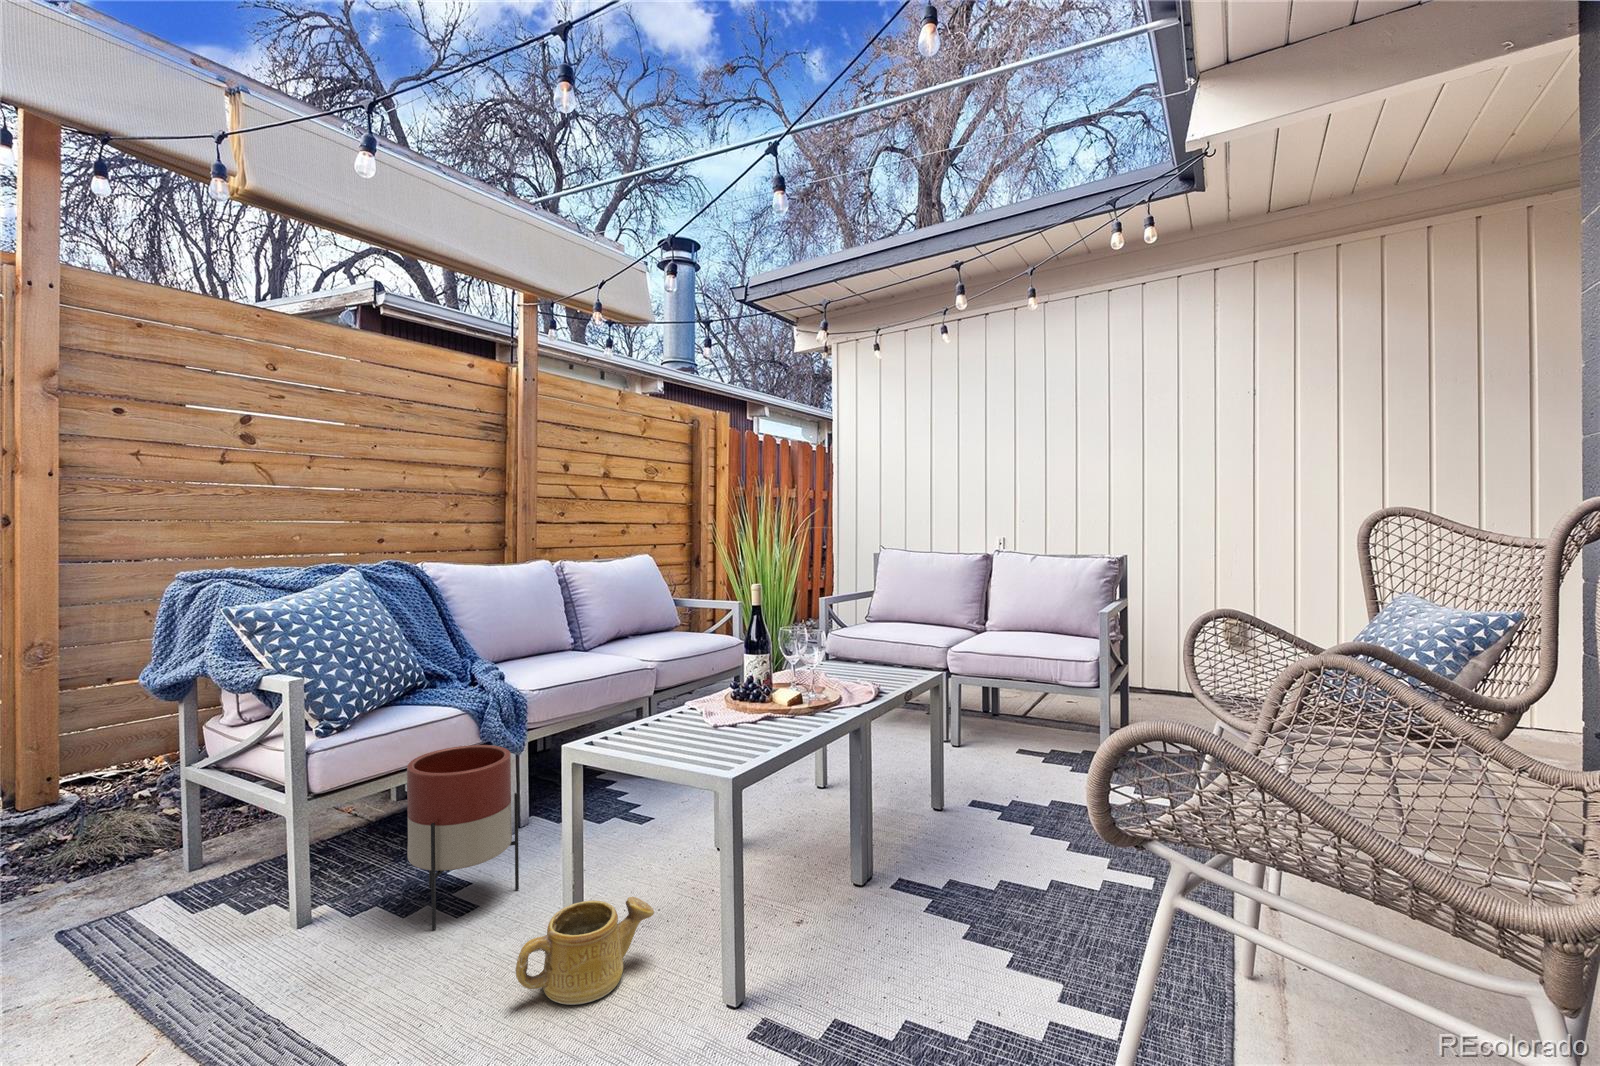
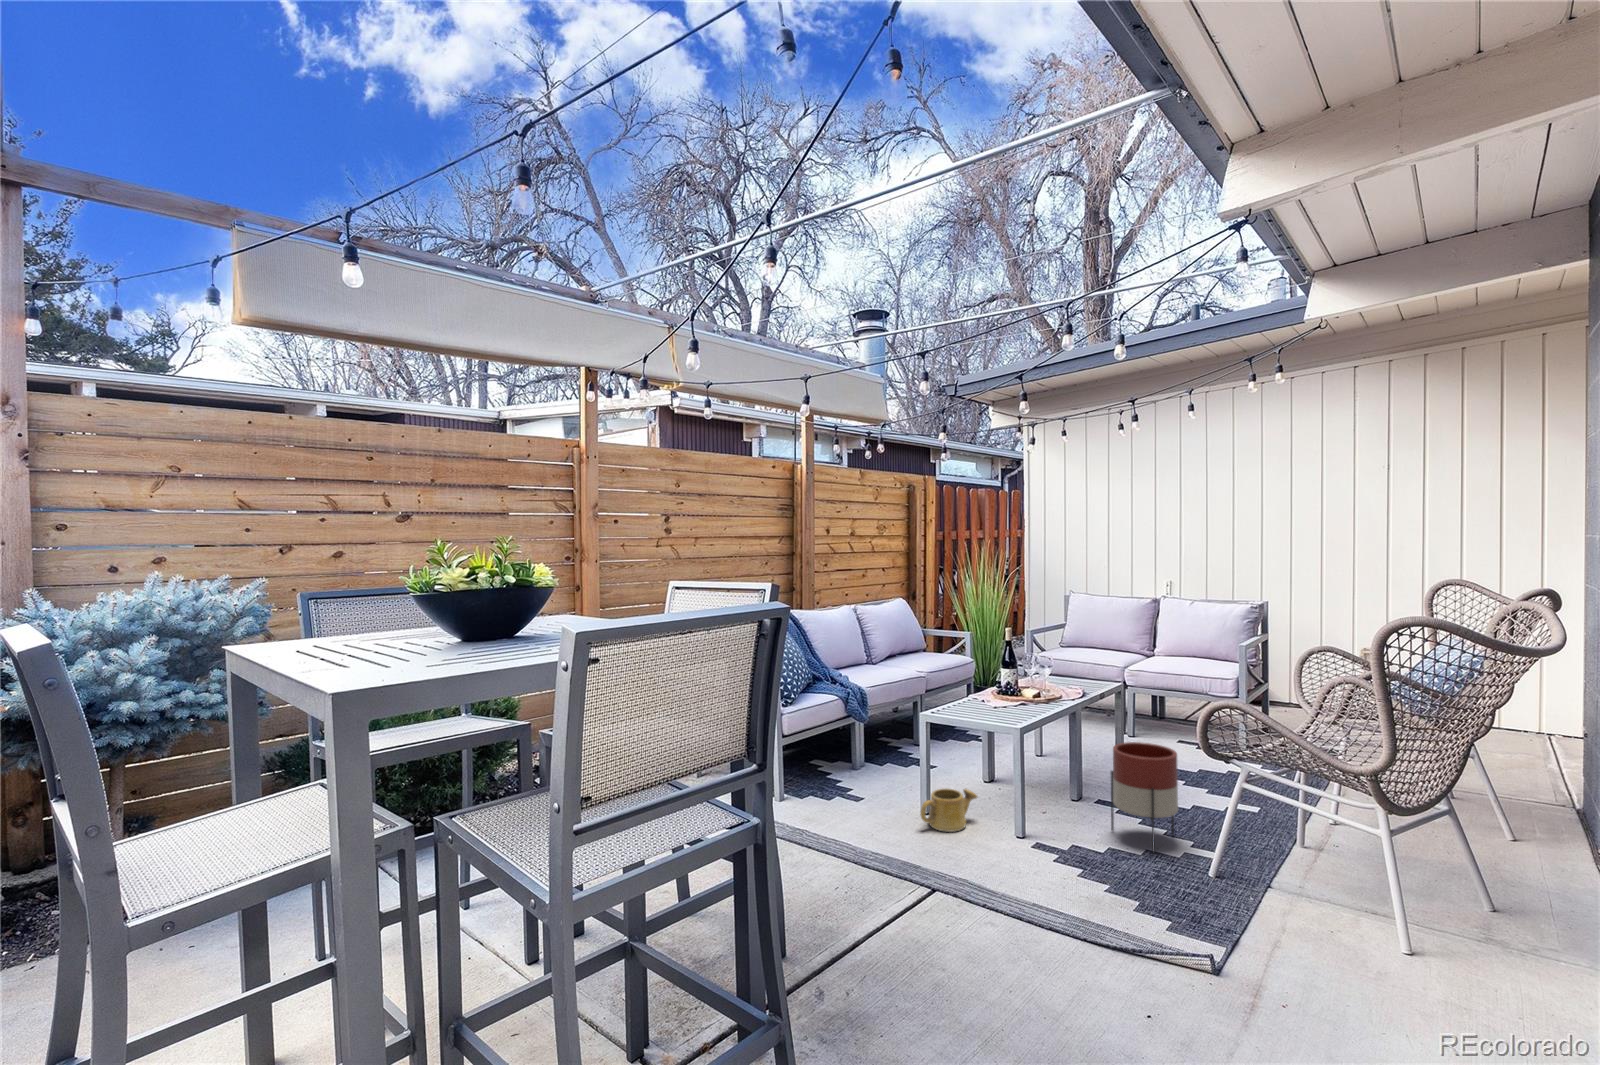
planter: present [407,745,519,930] -> present [1111,742,1178,853]

